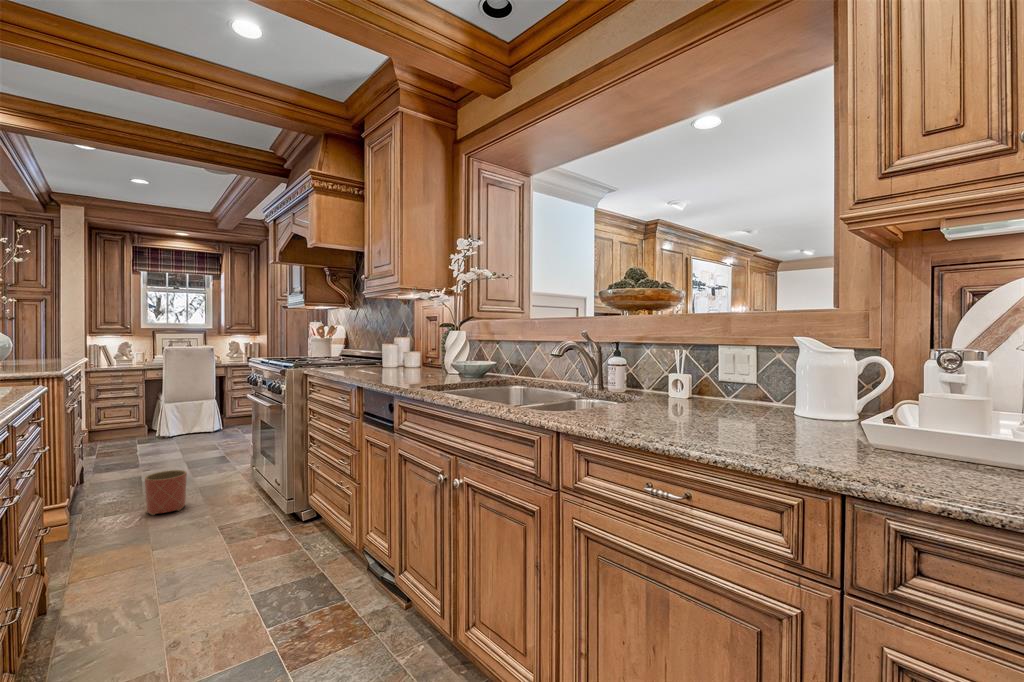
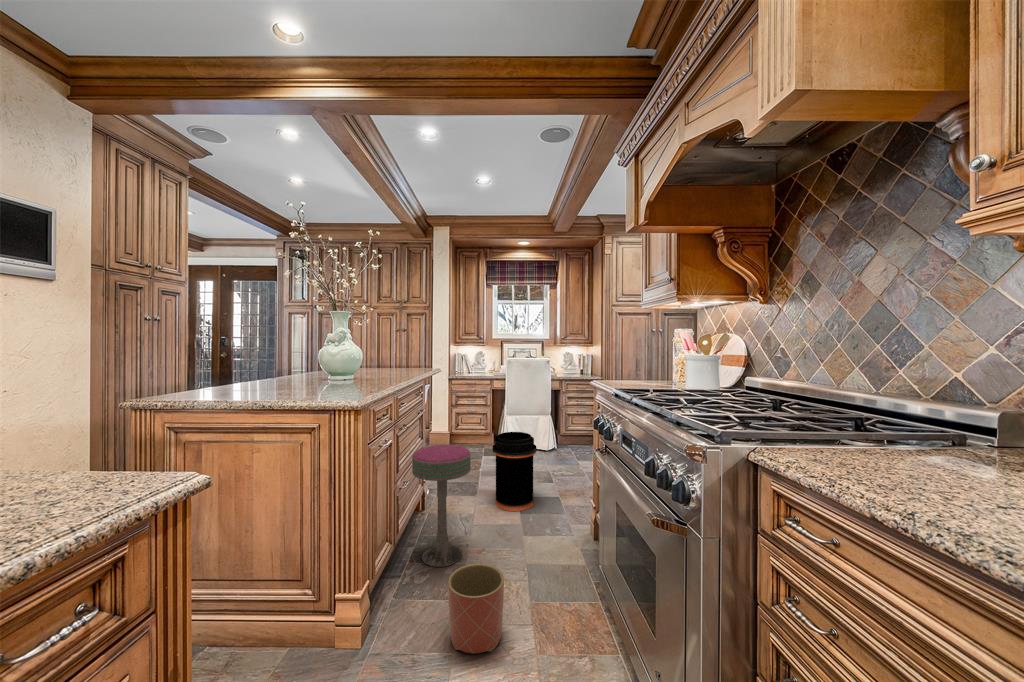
trash can: none [160,406,203,467] -> present [493,432,536,511]
bar stool: none [91,411,148,498] -> present [412,445,471,567]

